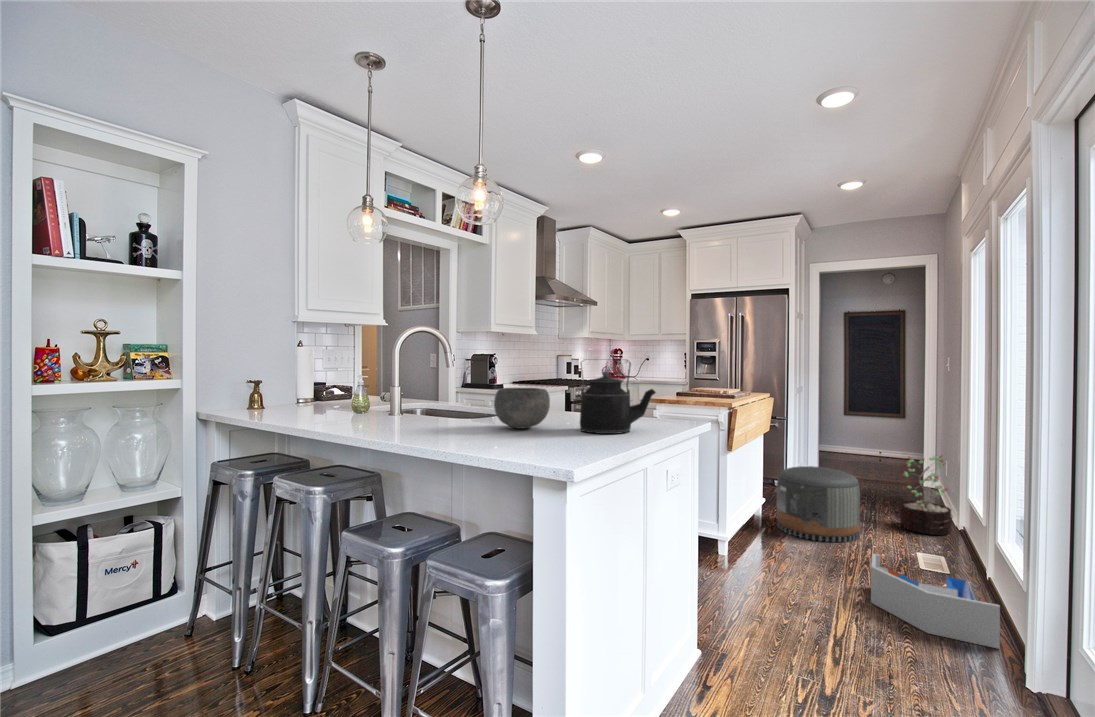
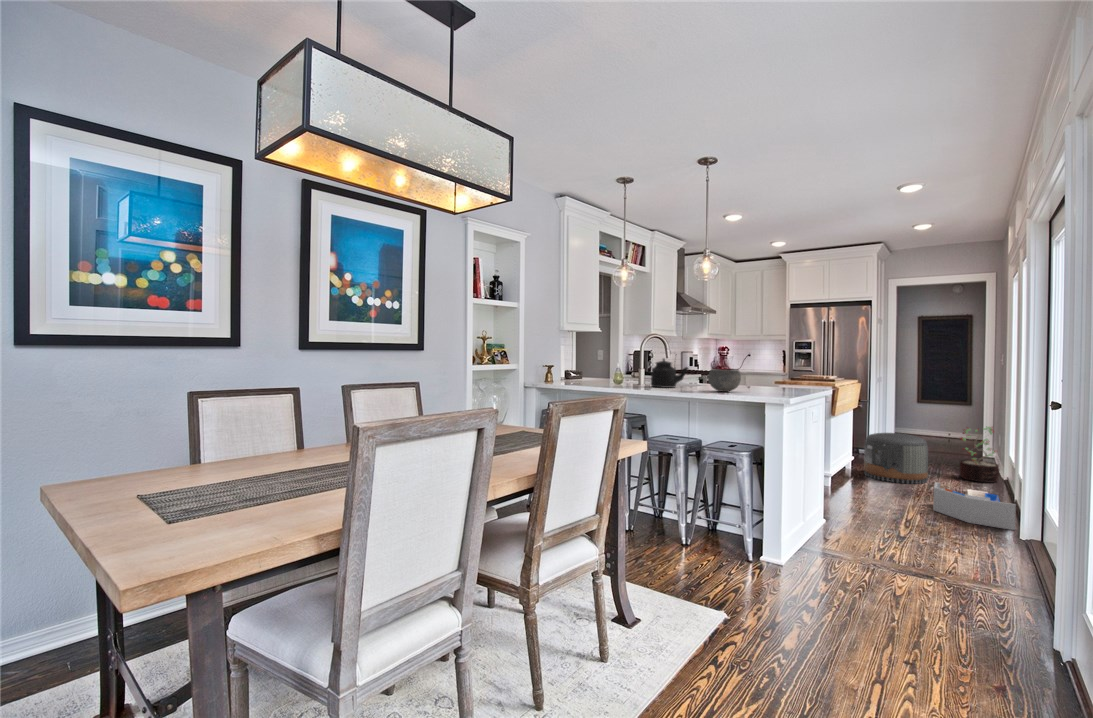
kettle: present [580,360,656,434] -> present [651,359,688,388]

